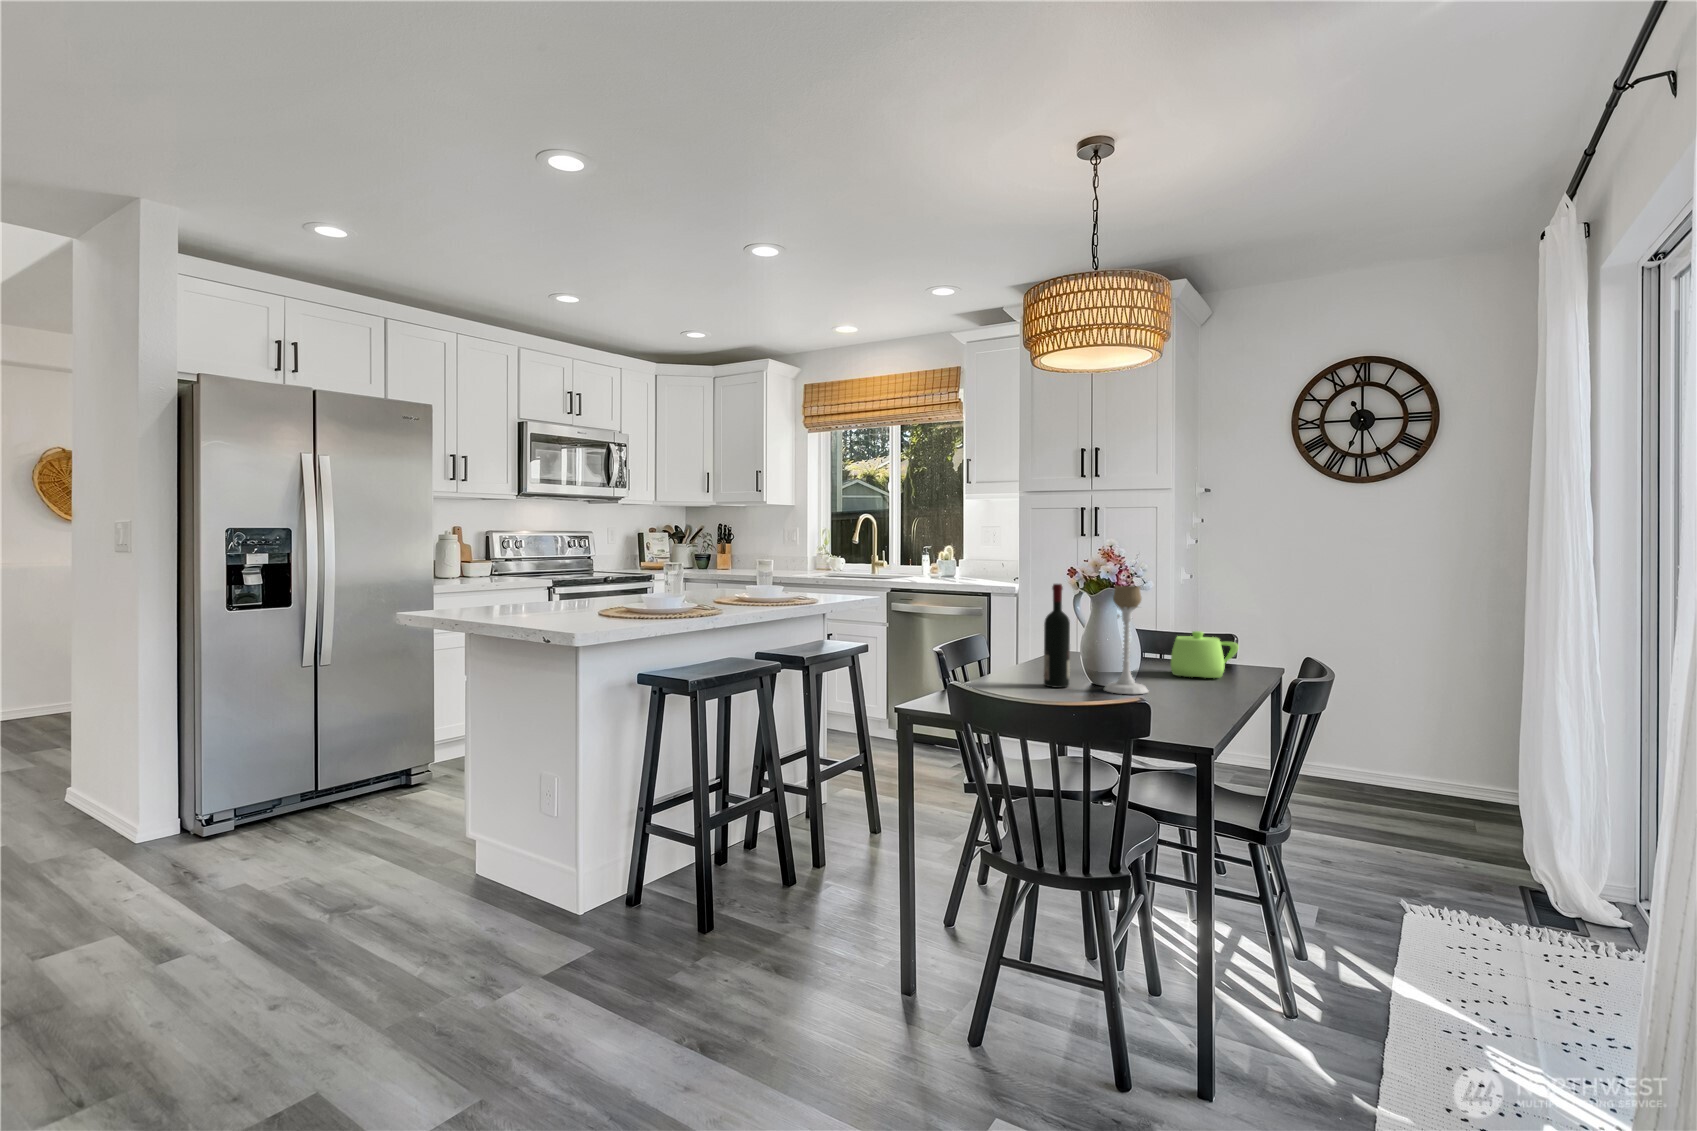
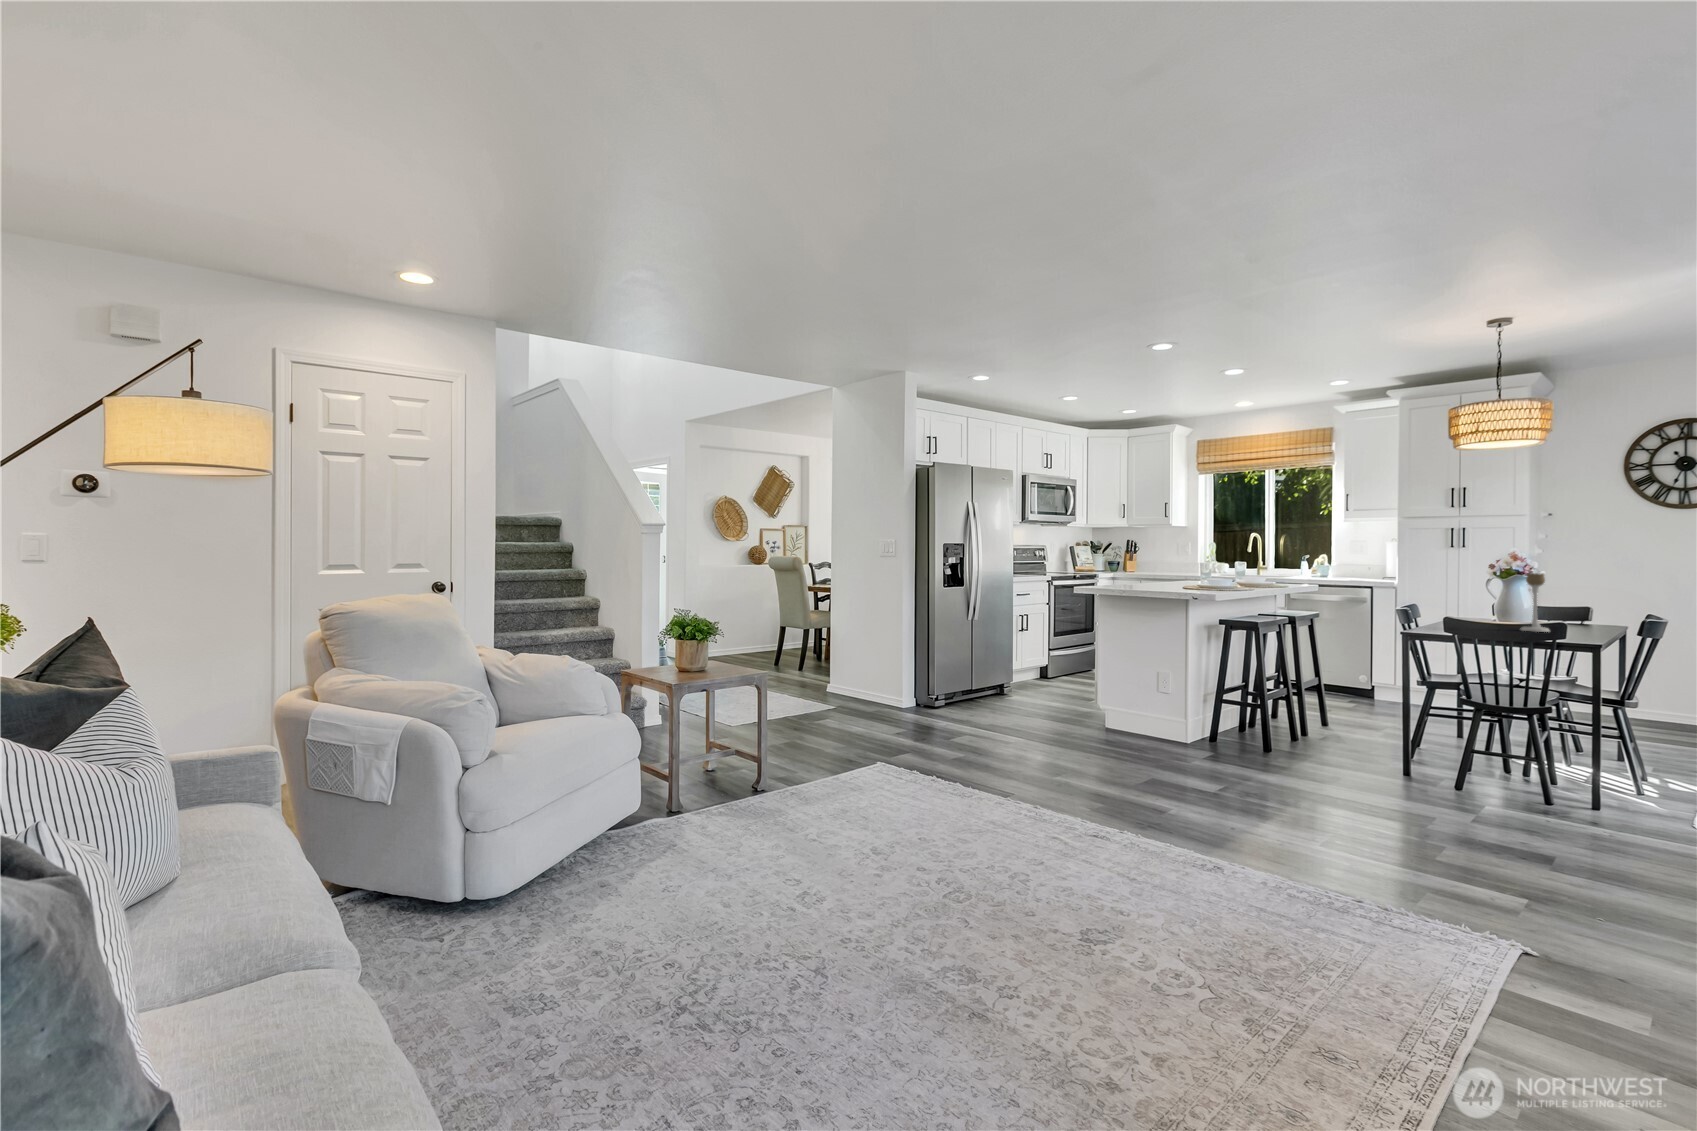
wine bottle: present [1044,584,1070,688] -> none [1478,572,1497,629]
teapot: present [1171,631,1239,678] -> none [1555,601,1604,628]

